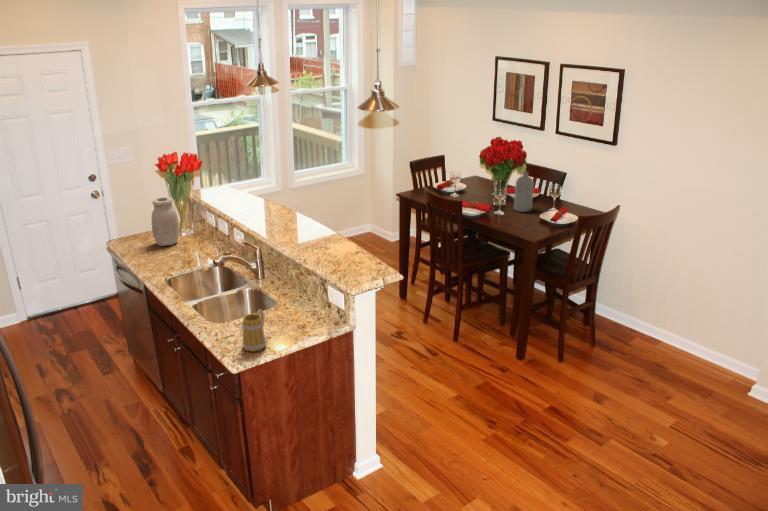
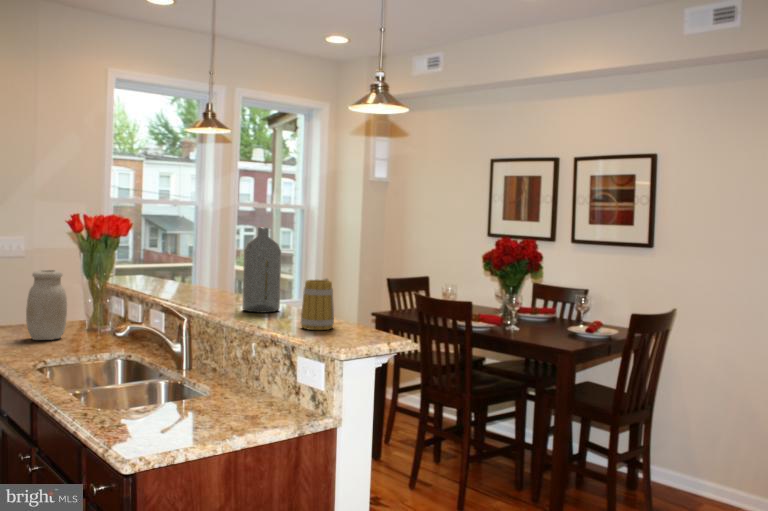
bottle: present [514,171,534,212] -> present [243,228,281,313]
mug: present [242,310,266,352] -> present [301,278,334,330]

